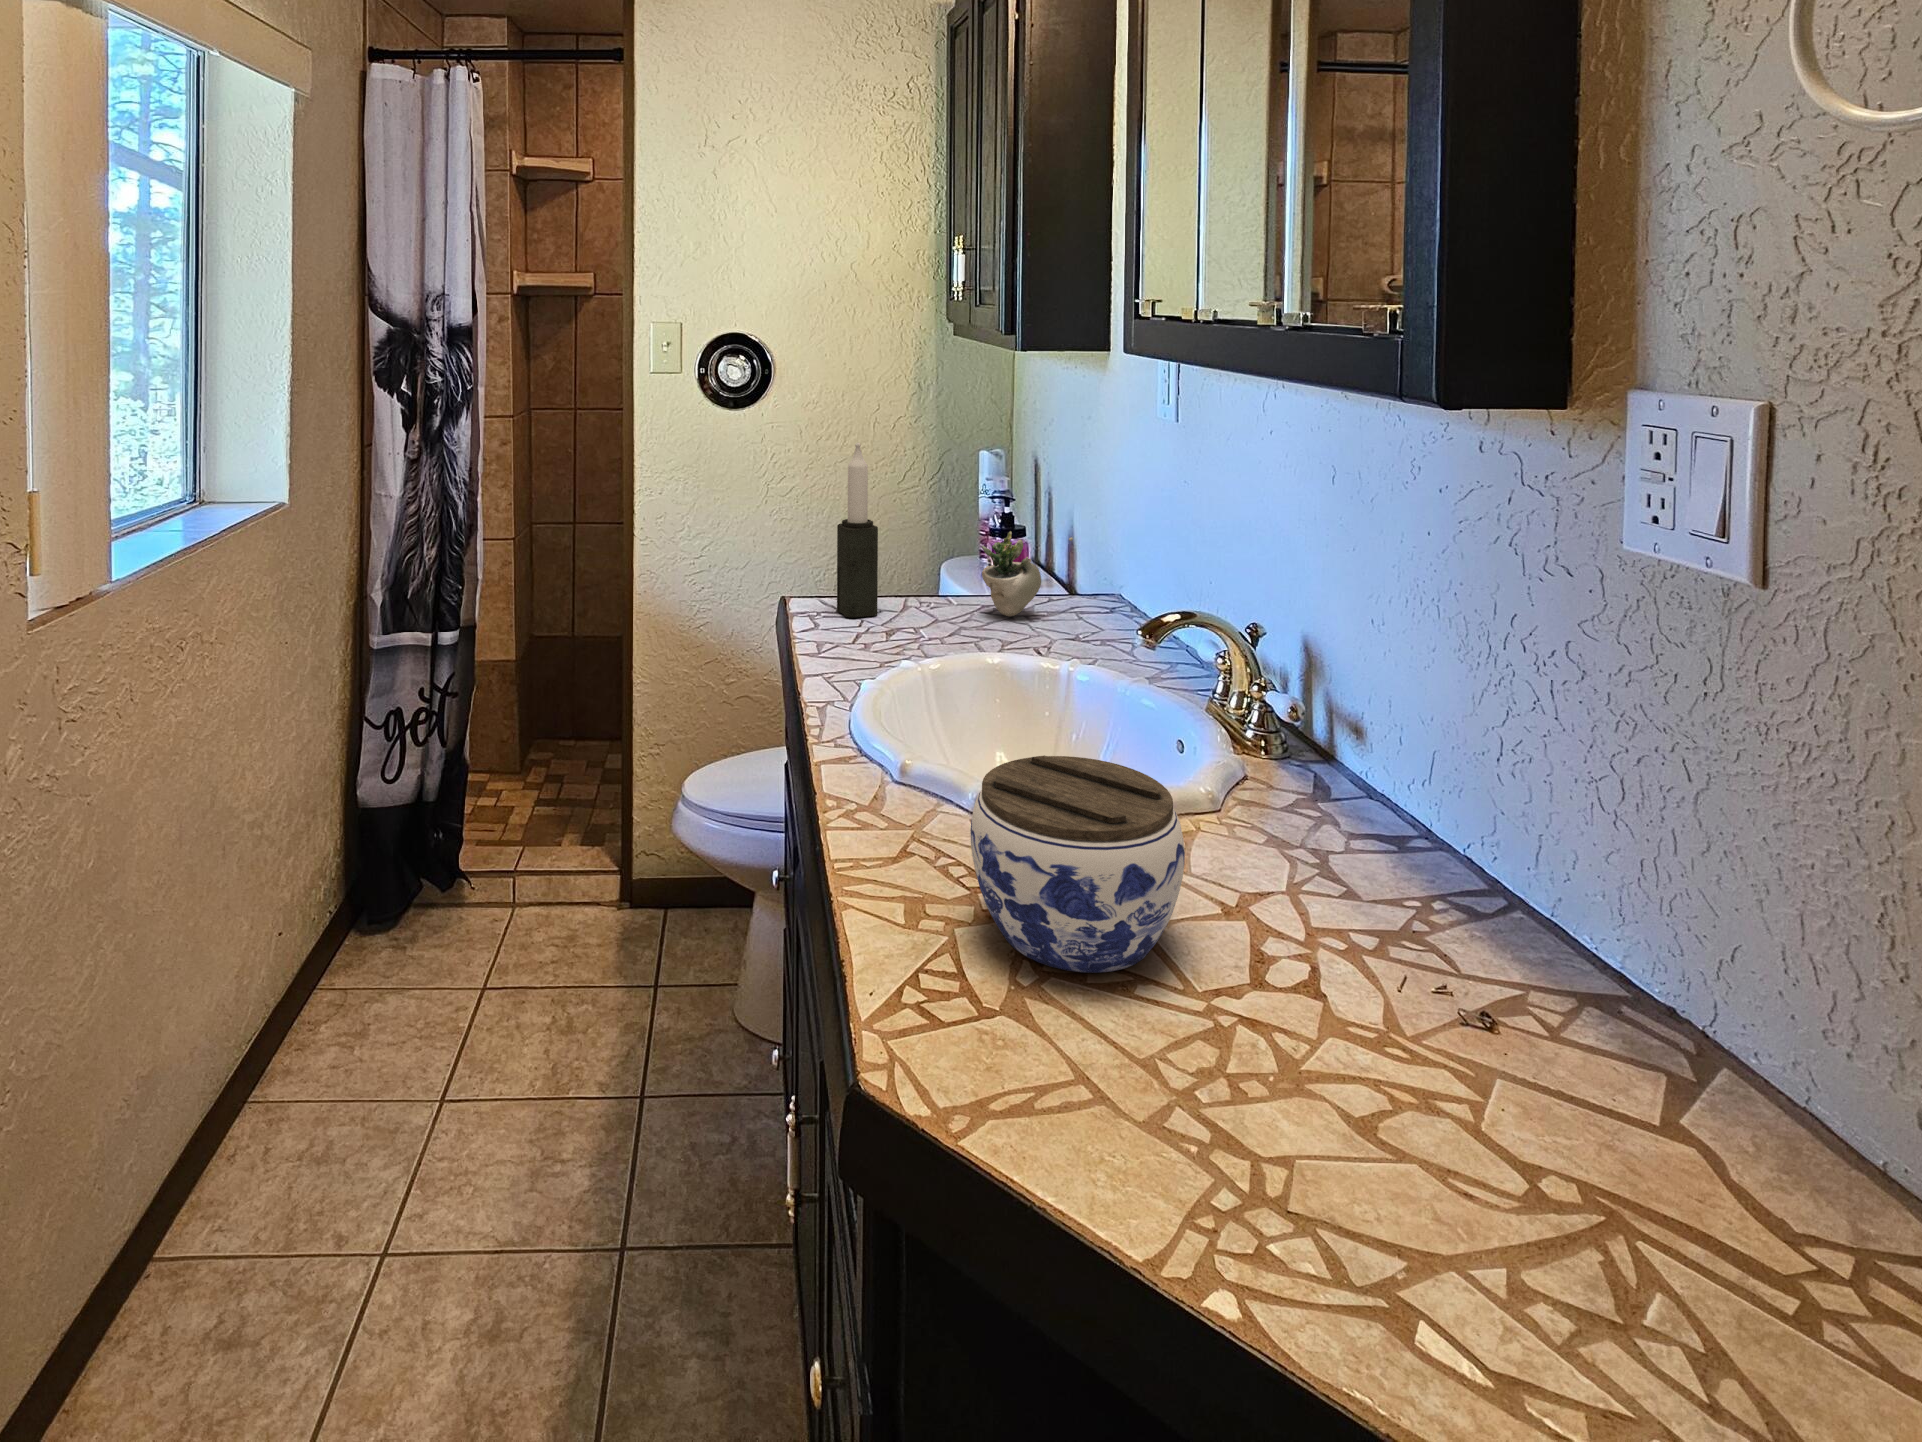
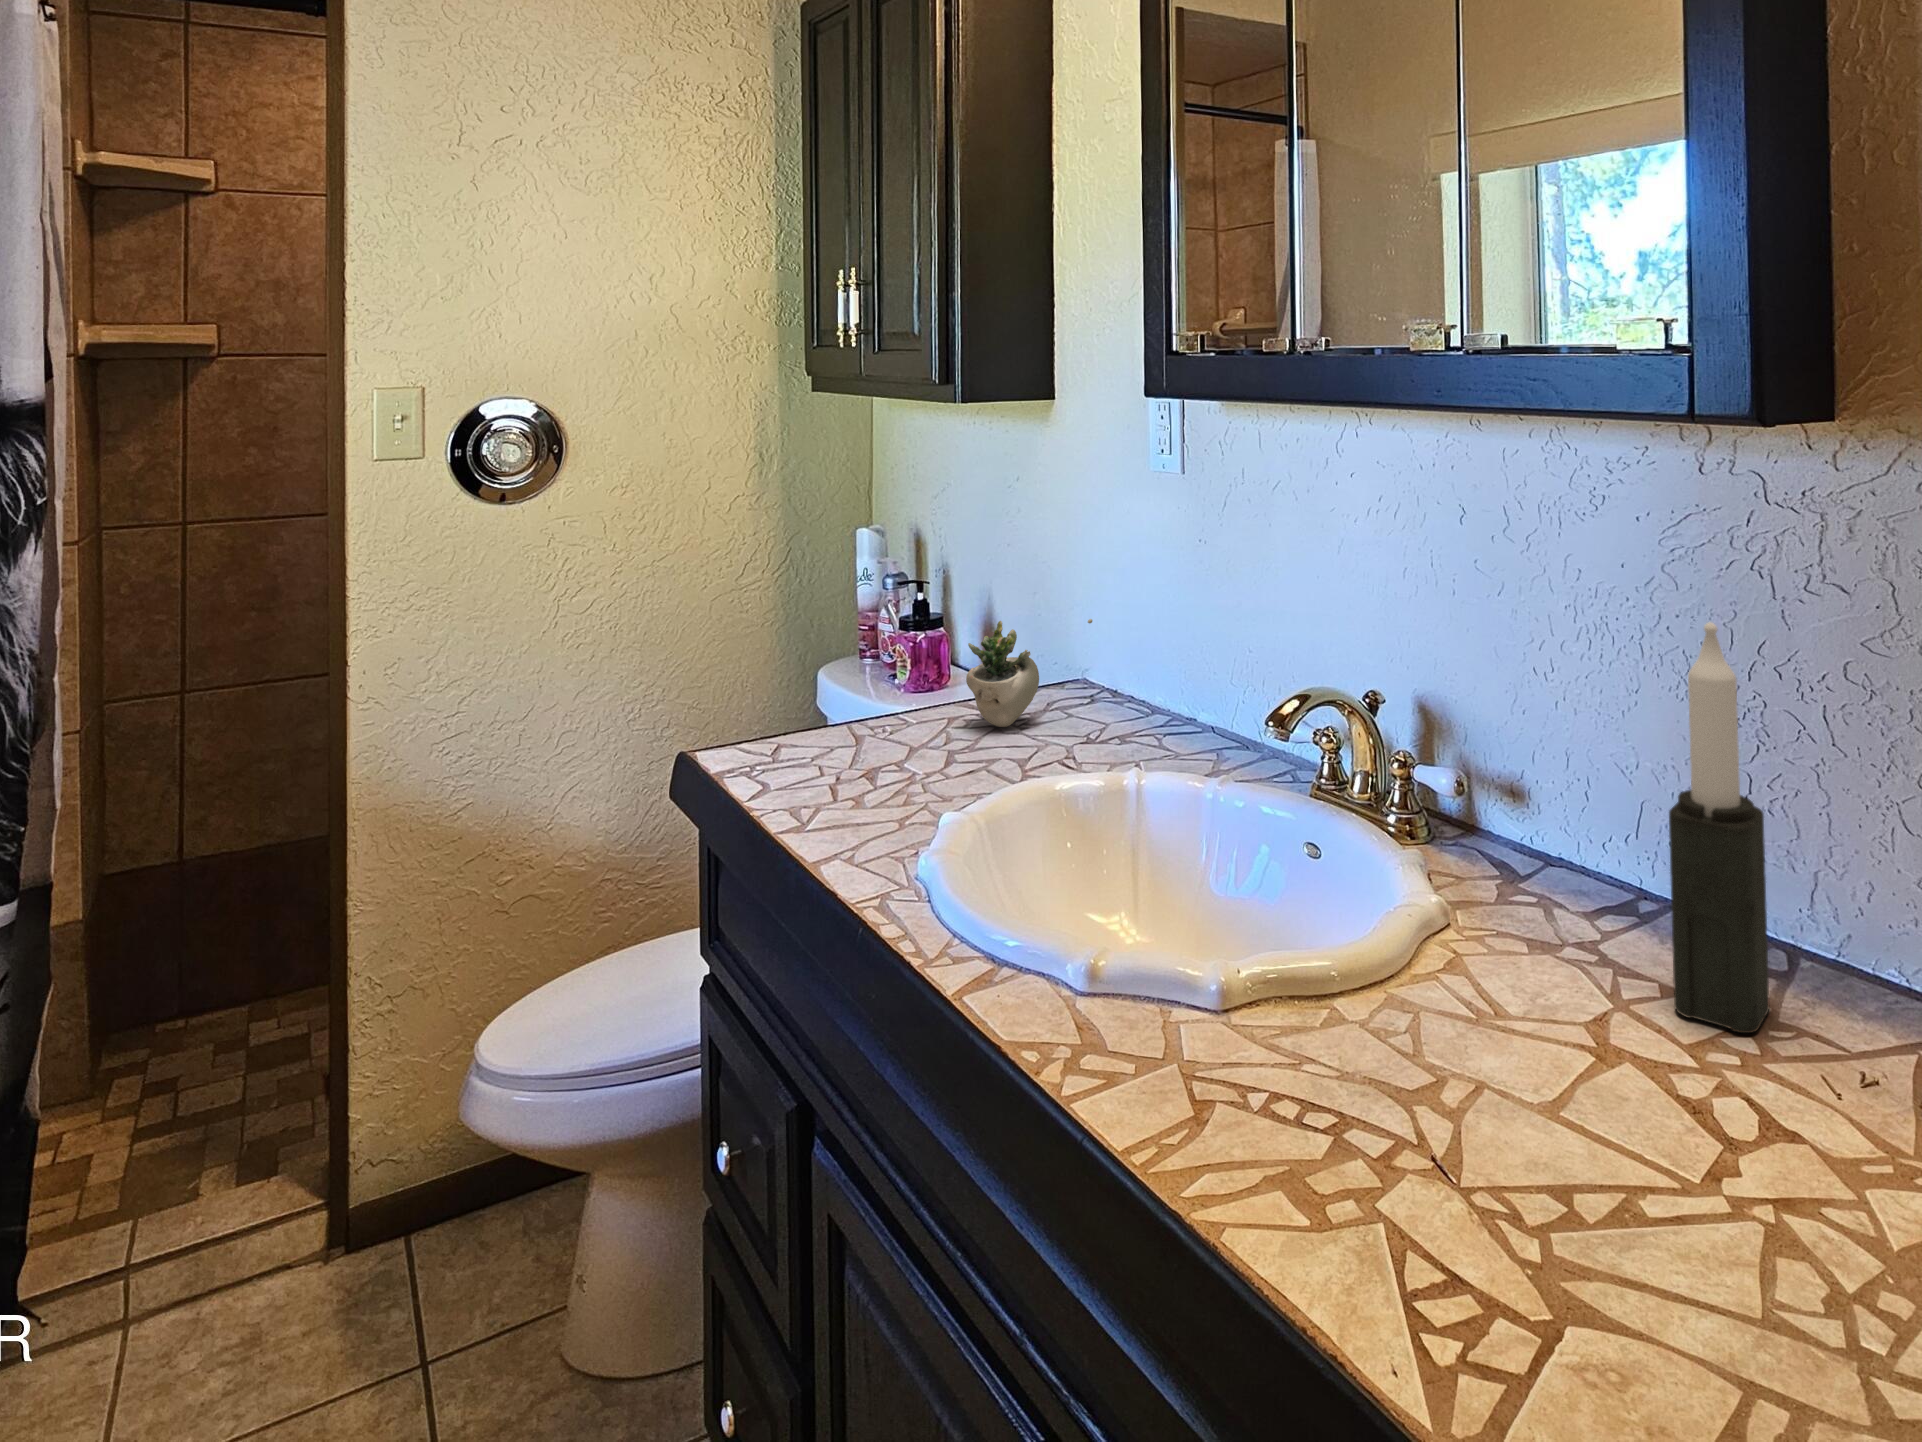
candle: present [837,442,878,618] -> present [1669,622,1769,1033]
jar: present [970,755,1185,973] -> none [1364,906,1654,1219]

